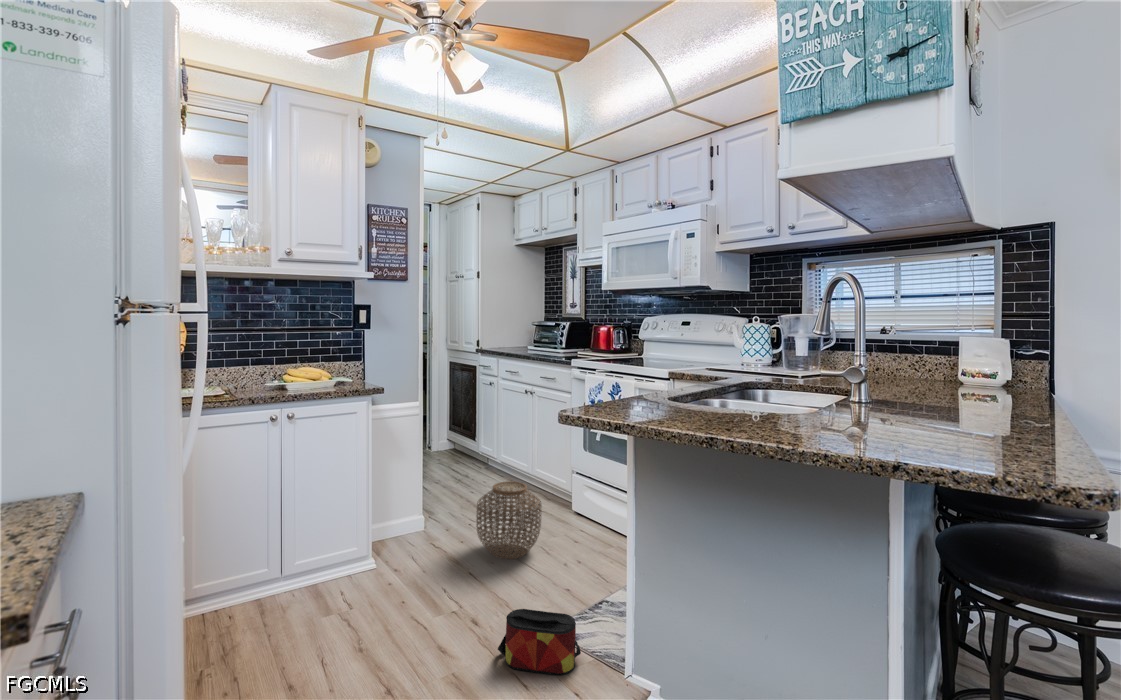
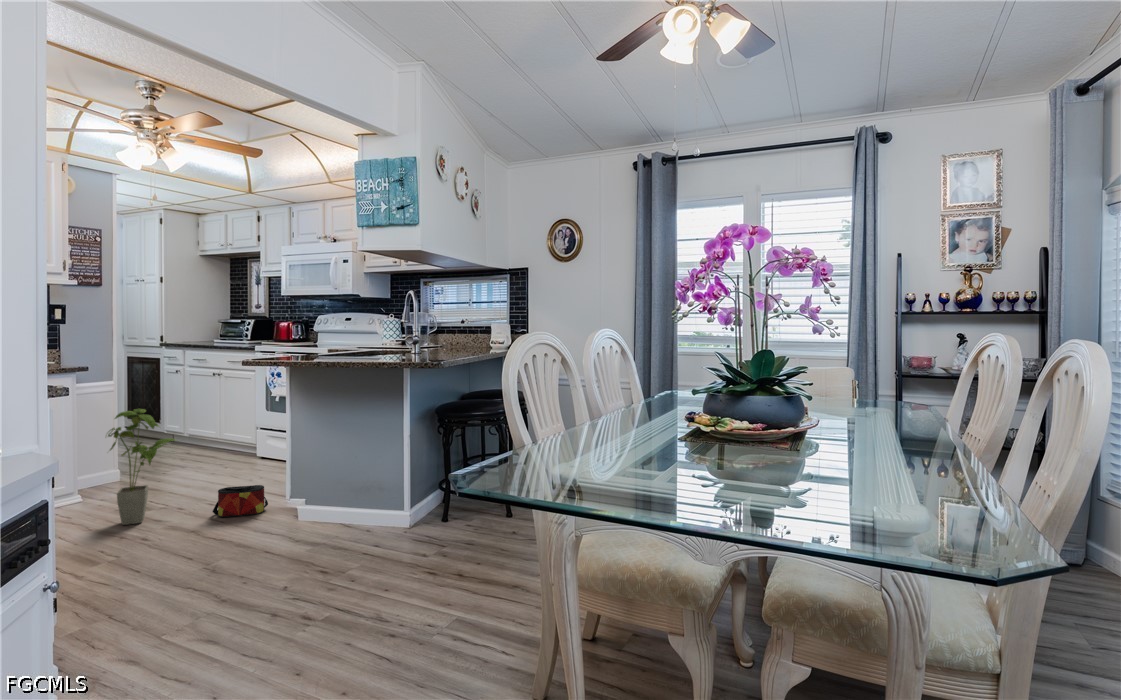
house plant: none [363,465,462,645] -> present [108,409,175,525]
woven basket: present [476,481,542,559] -> none [183,433,237,485]

